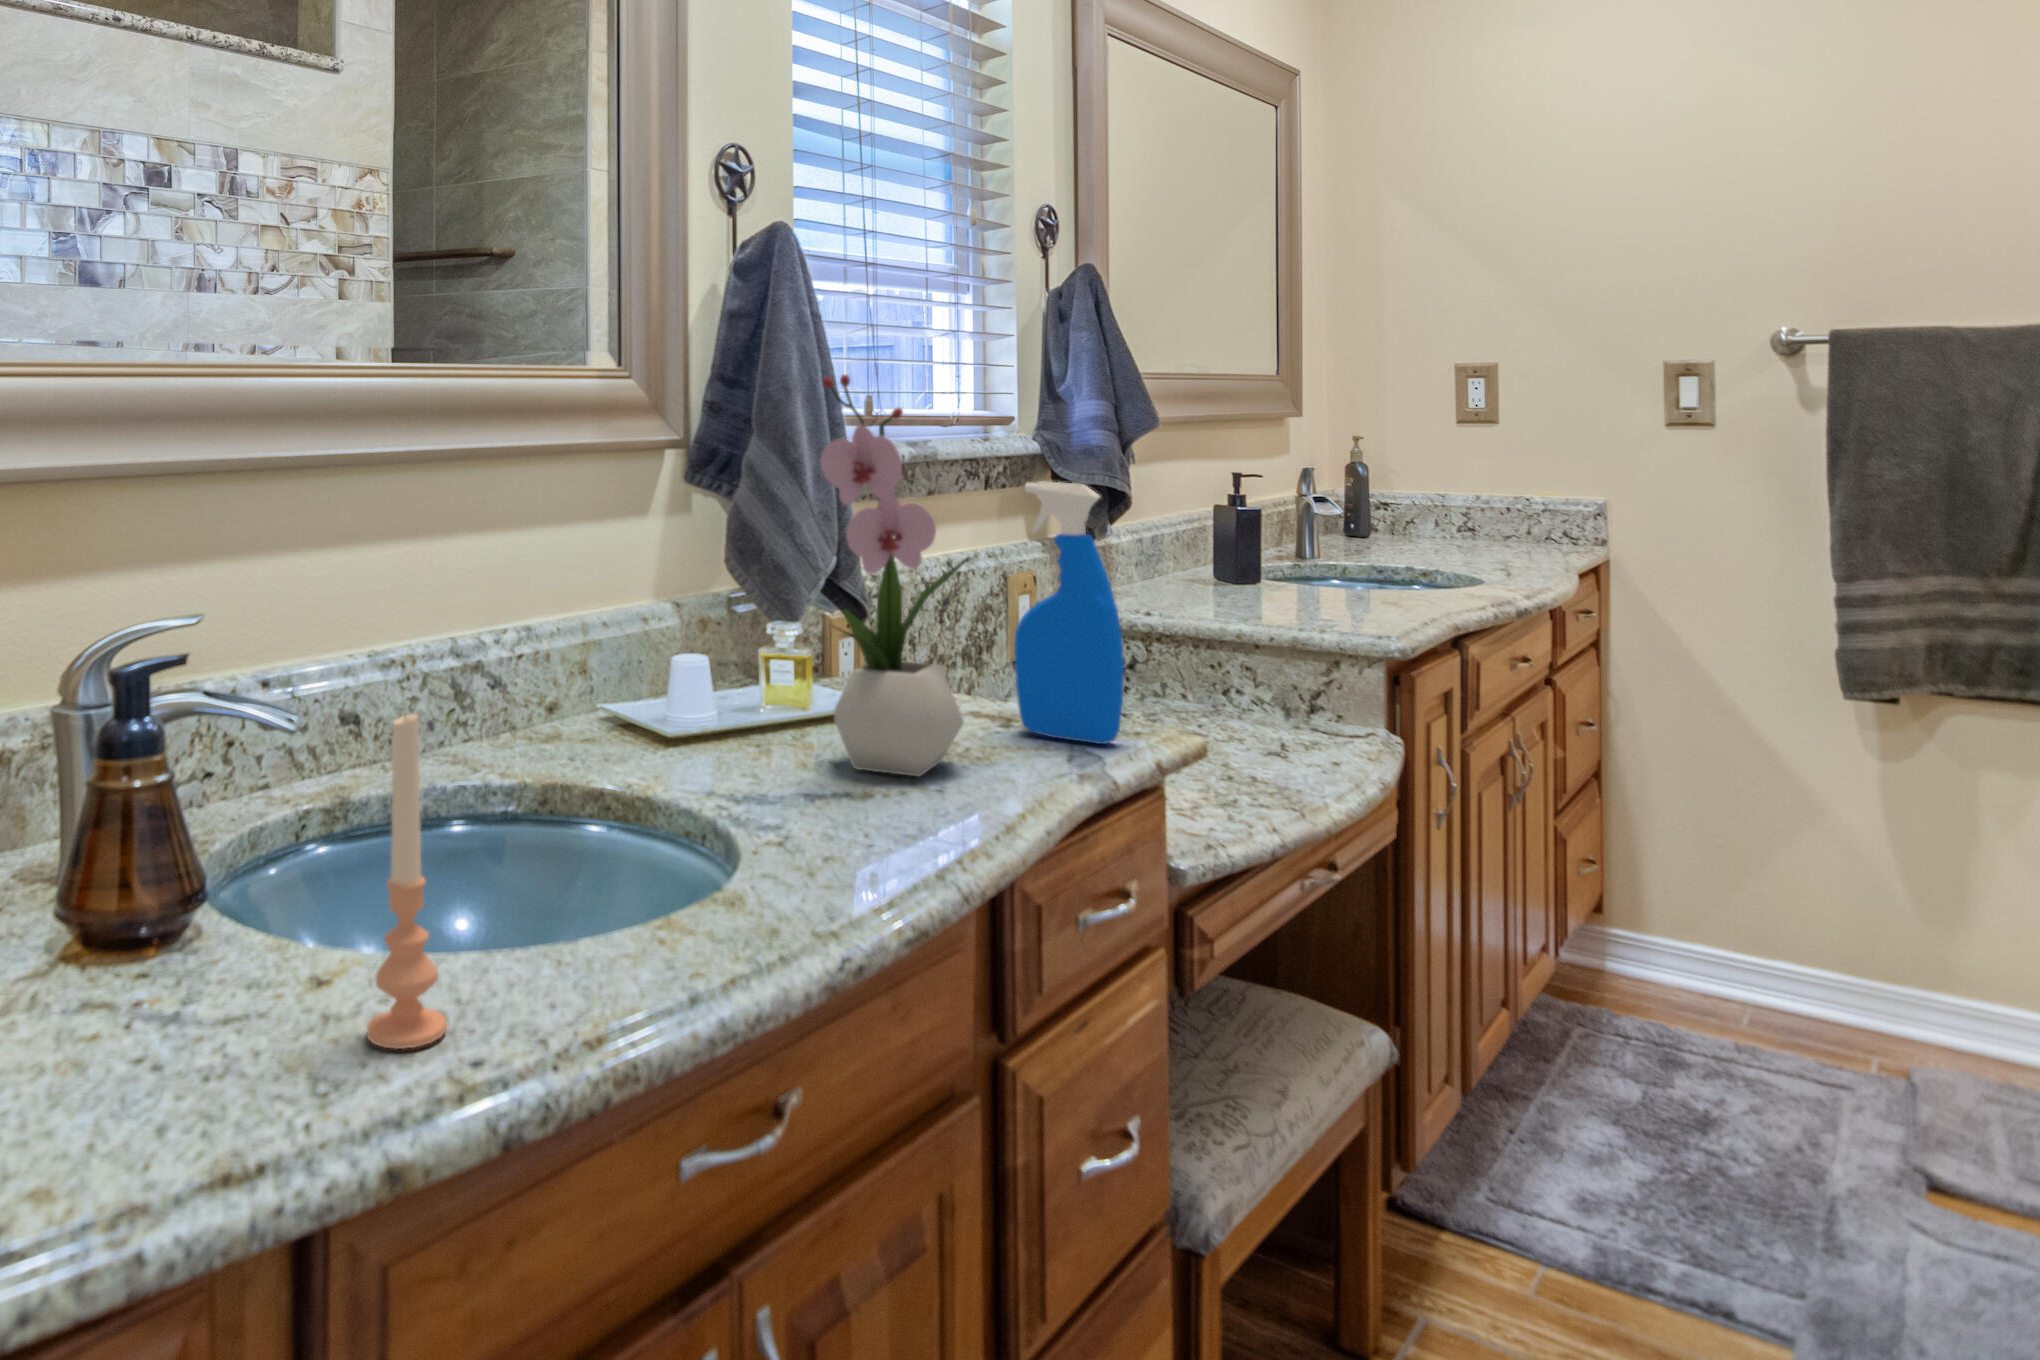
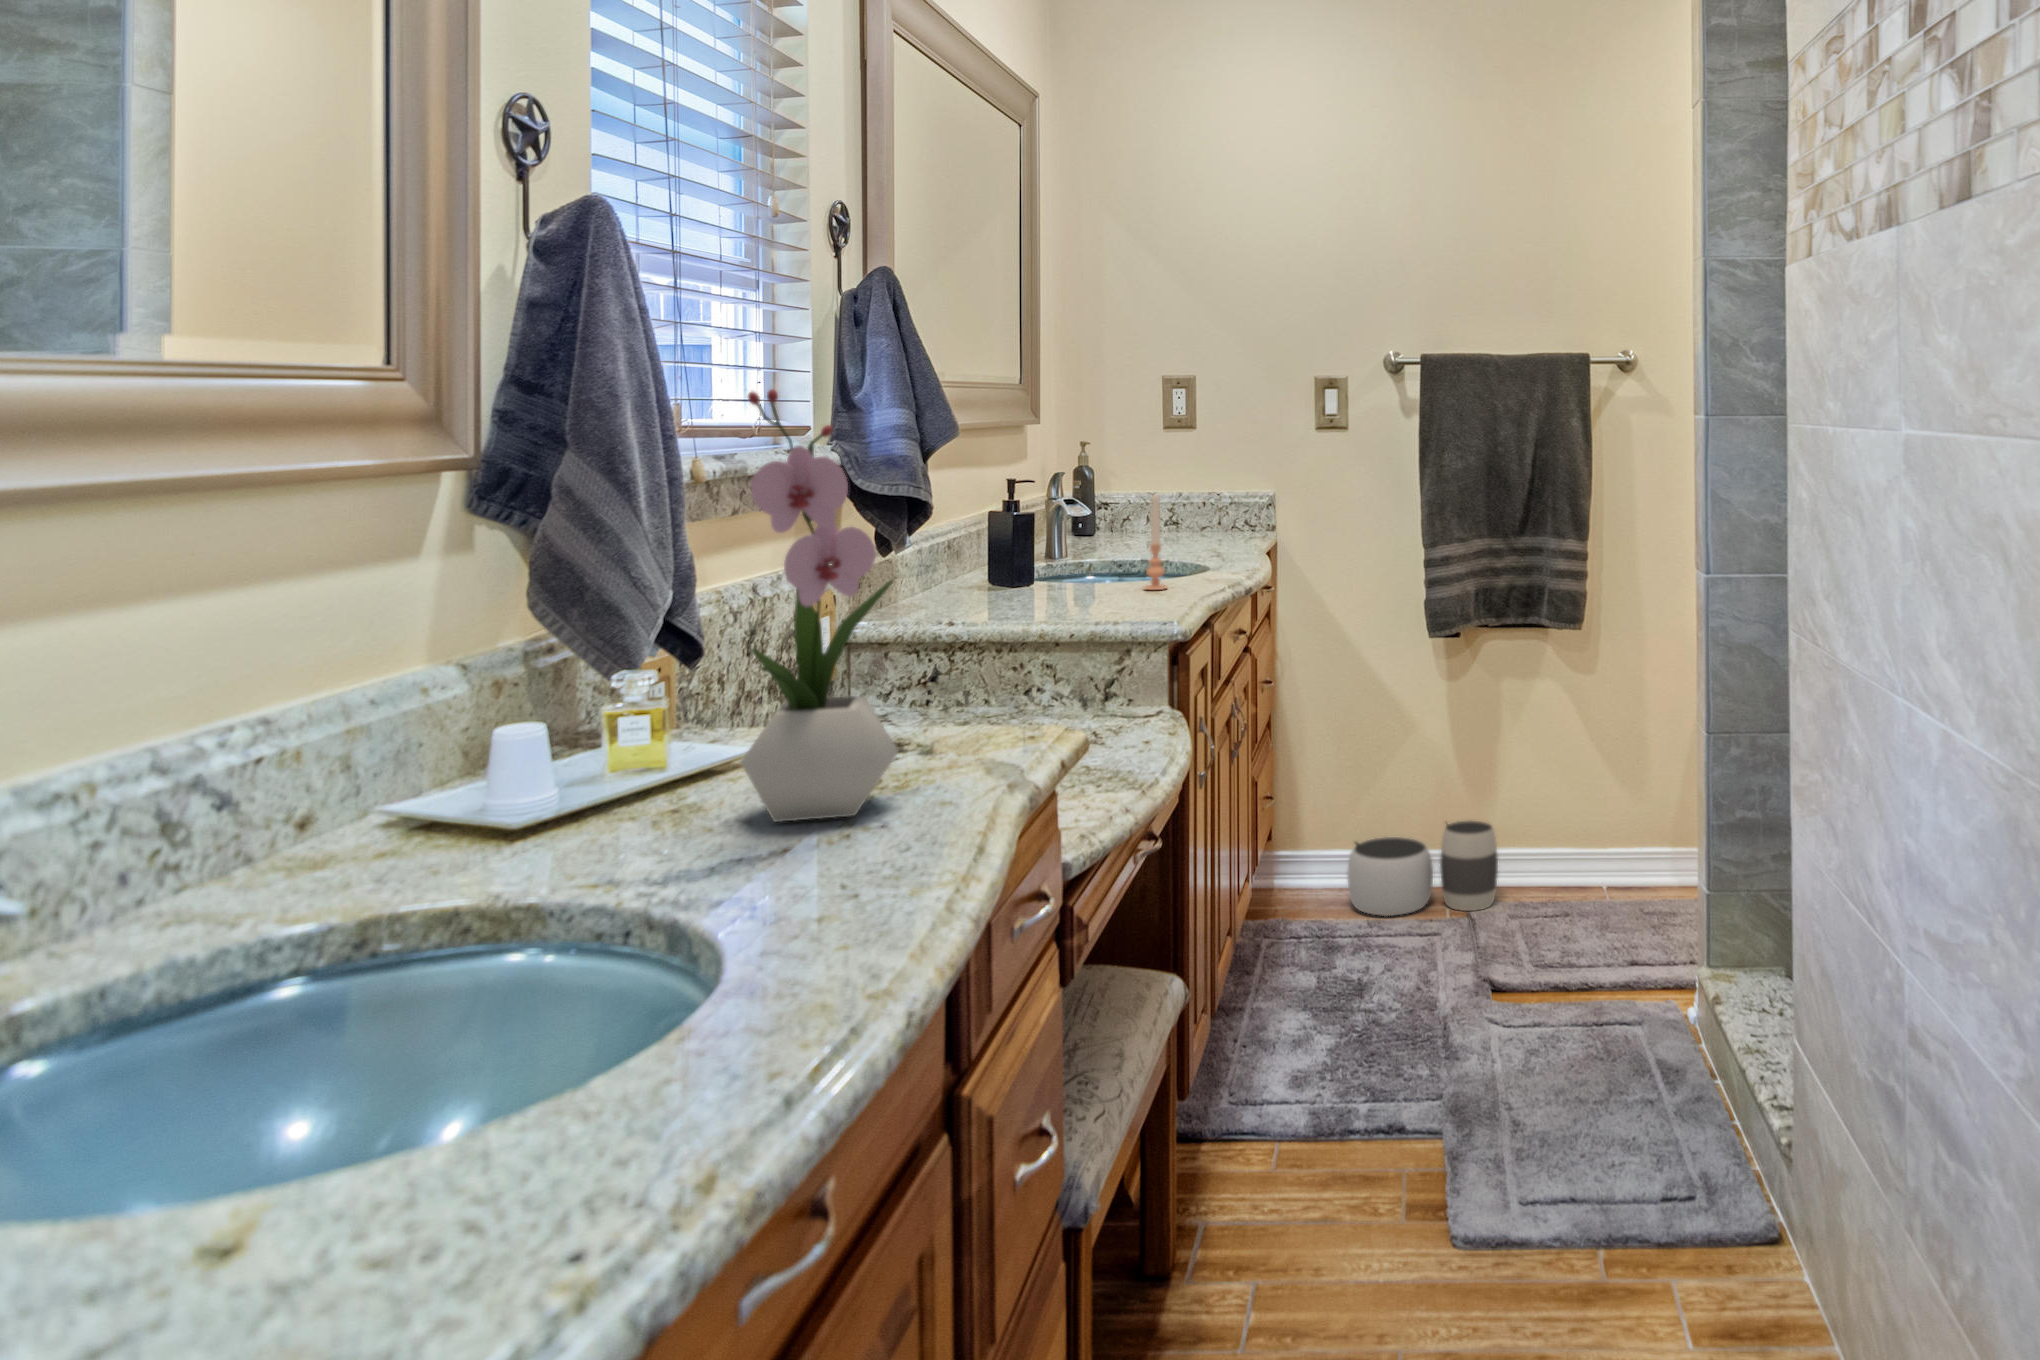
spray bottle: present [1014,481,1124,744] -> none [914,497,1031,755]
candle: present [367,714,447,1049] -> present [1144,495,1166,590]
waste basket: none [1700,936,1941,1069] -> present [1347,820,1498,916]

